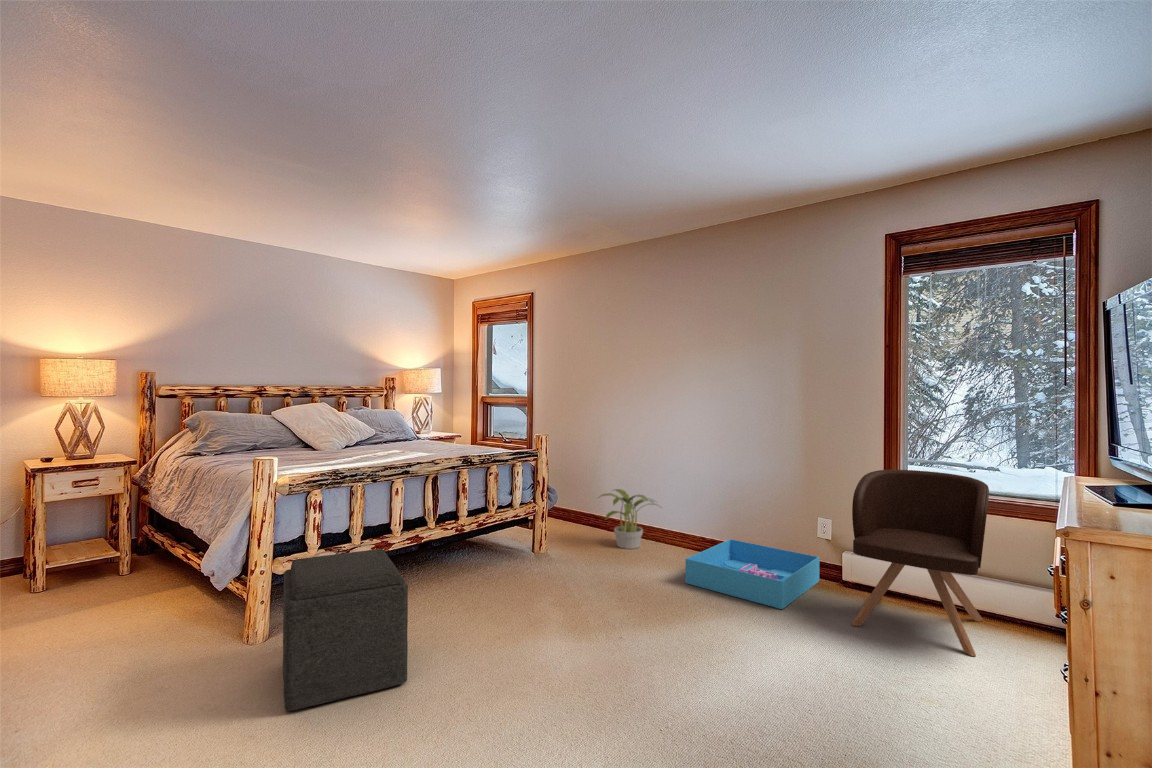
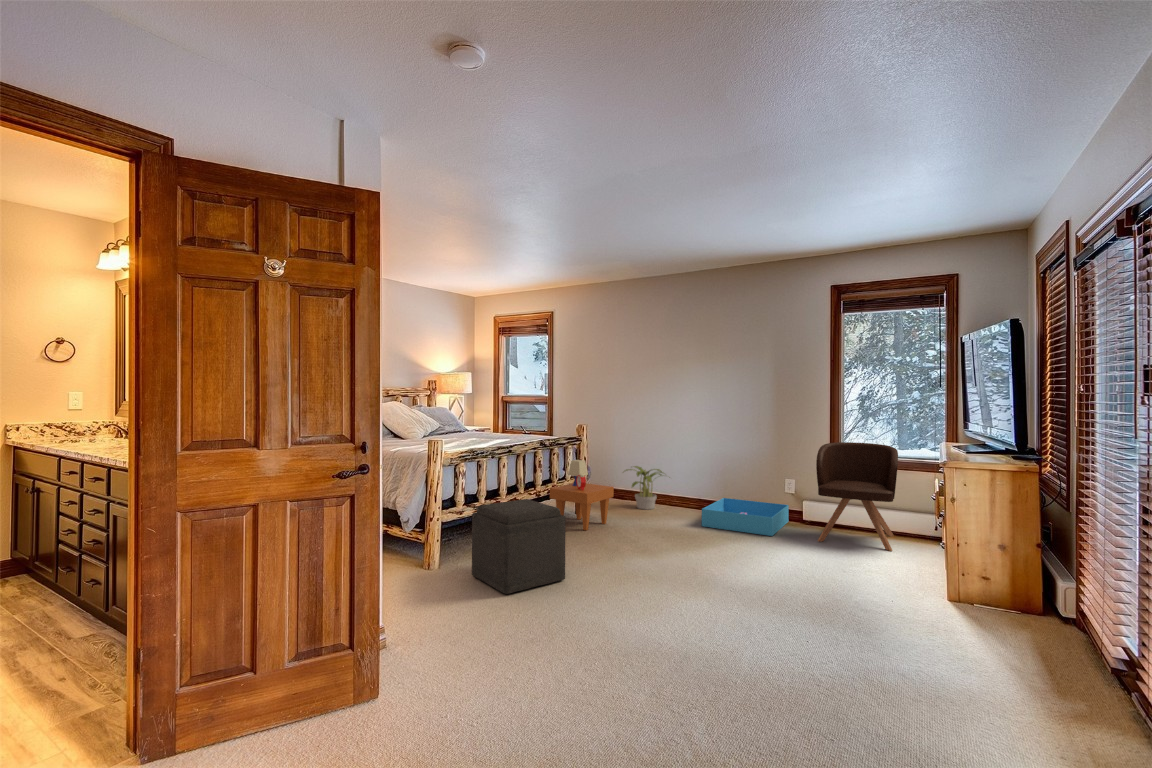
side table: none [480,482,567,582] -> present [550,460,614,530]

